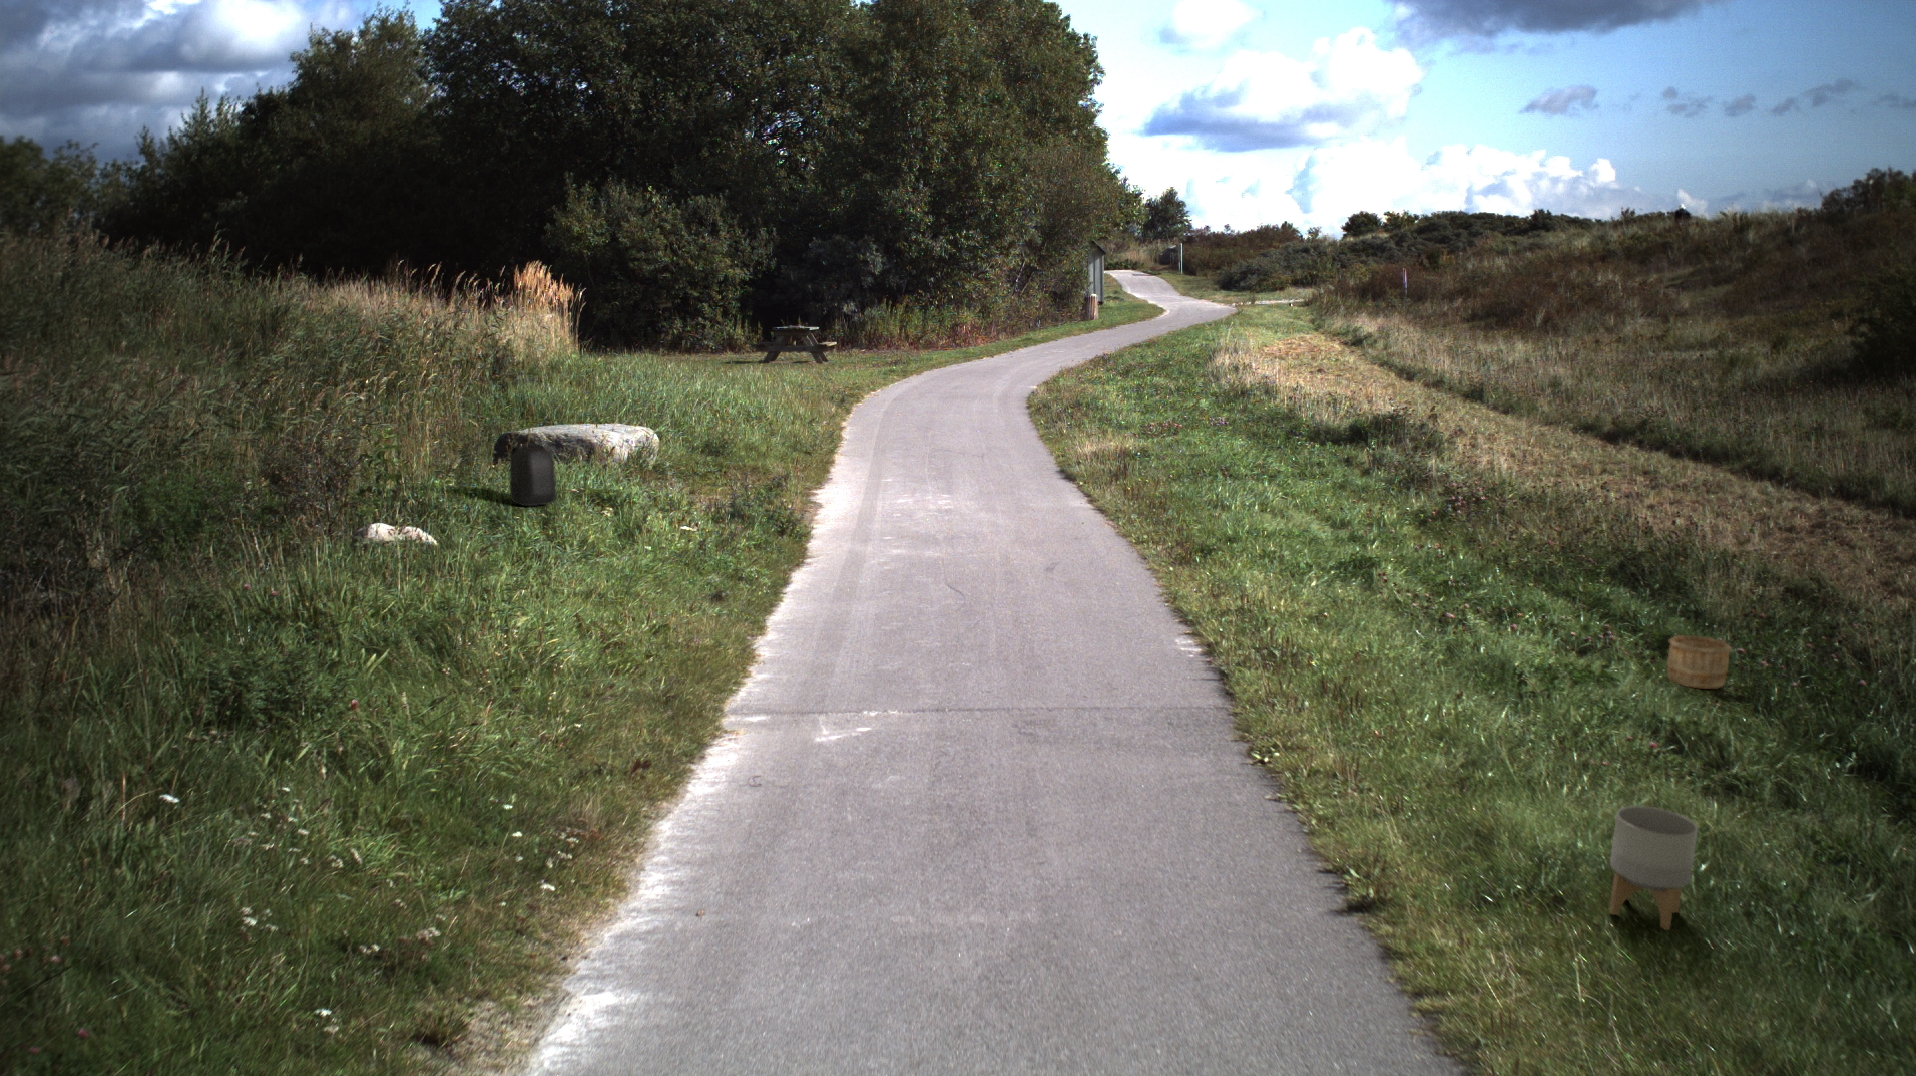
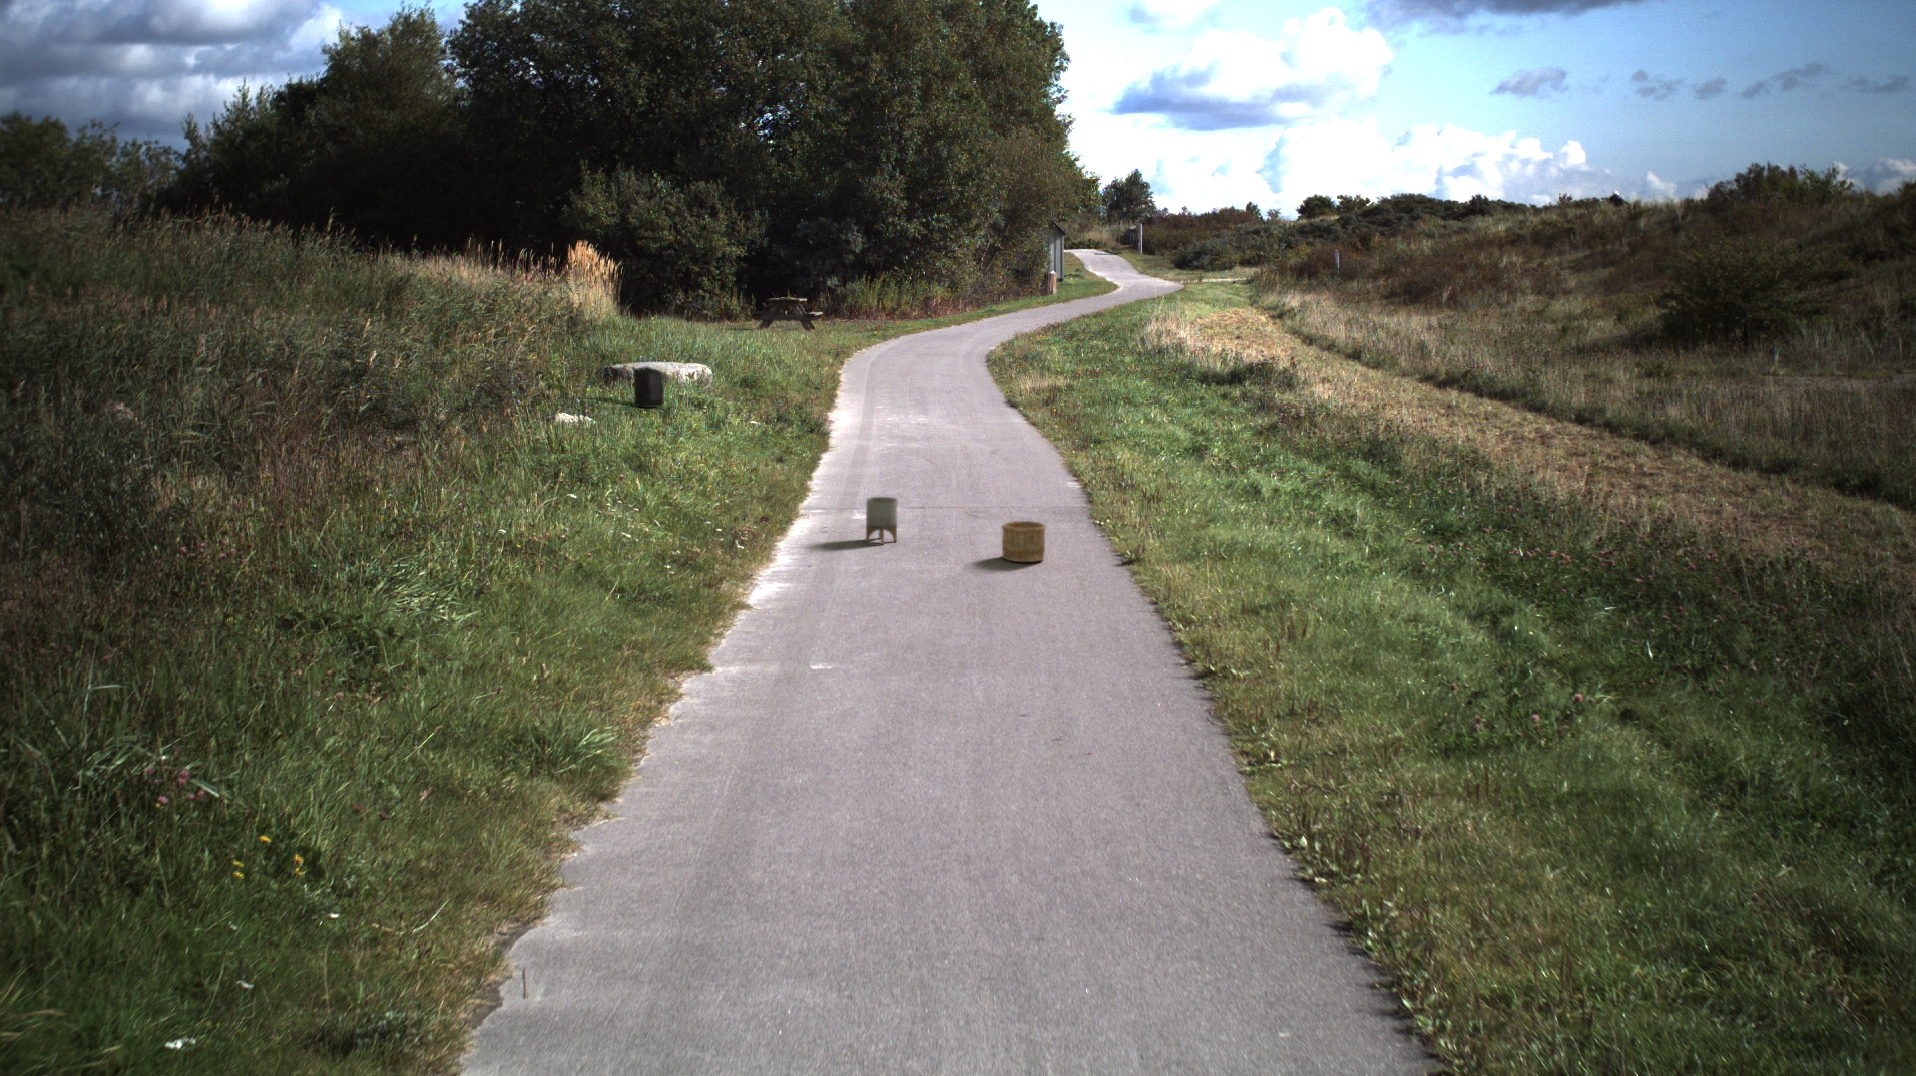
wooden bucket: present [1667,635,1732,689] -> present [1002,521,1046,562]
planter: present [1609,806,1698,930] -> present [866,497,898,544]

